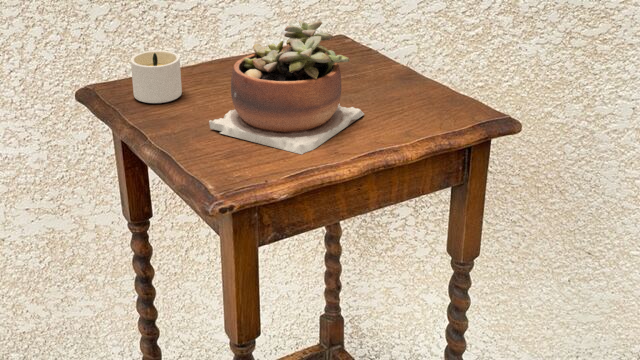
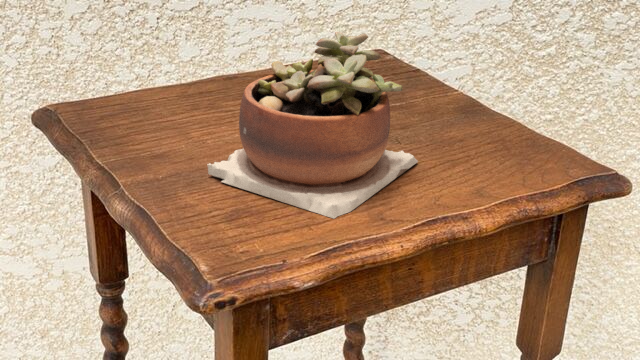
candle: present [131,51,182,103] -> none [107,63,196,134]

